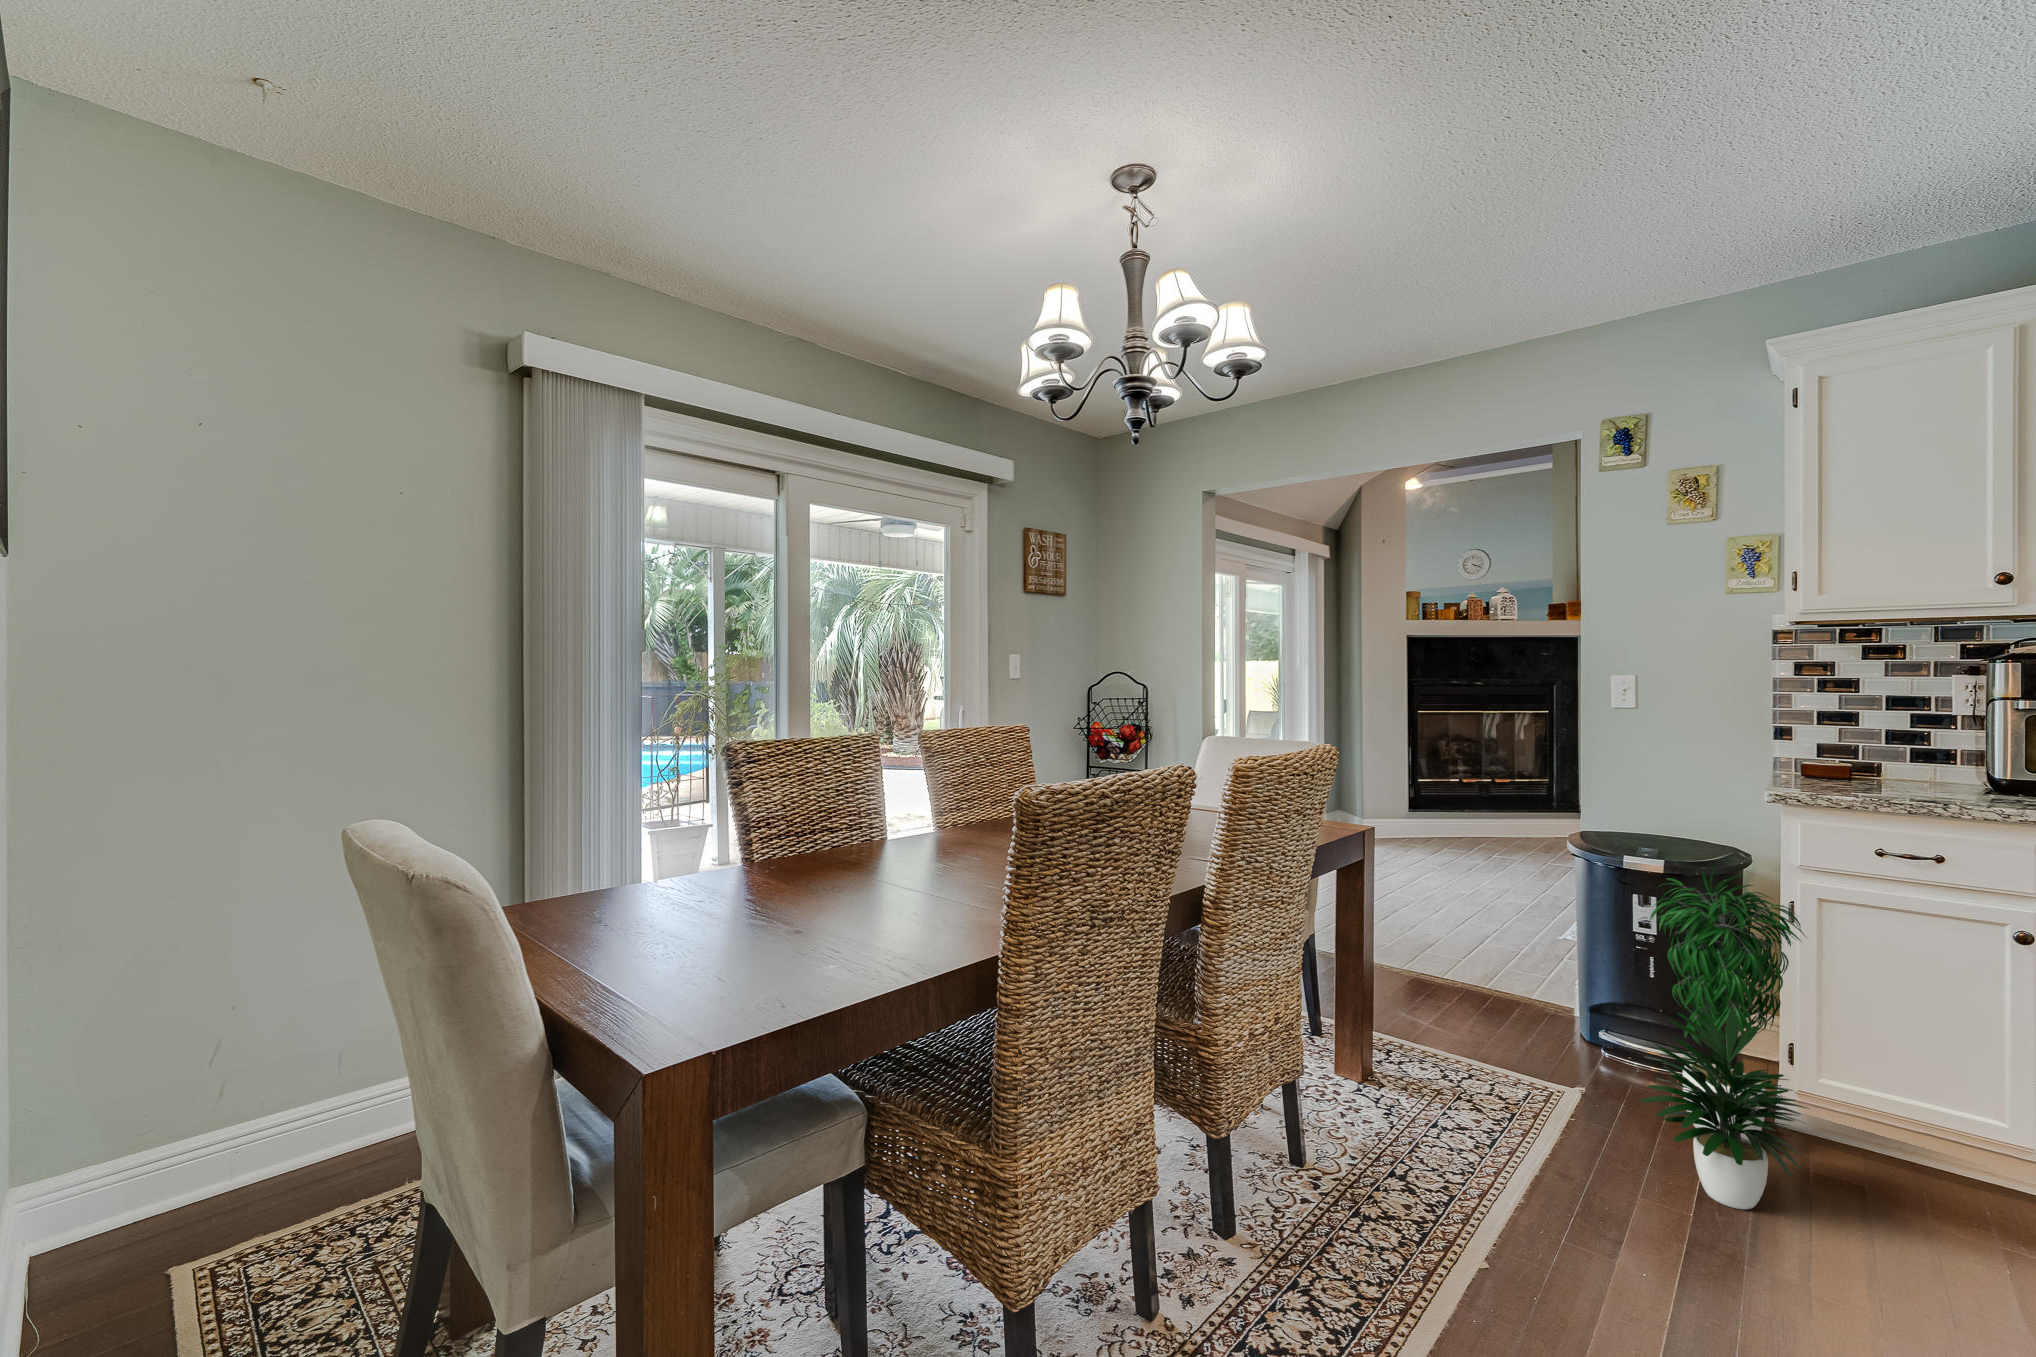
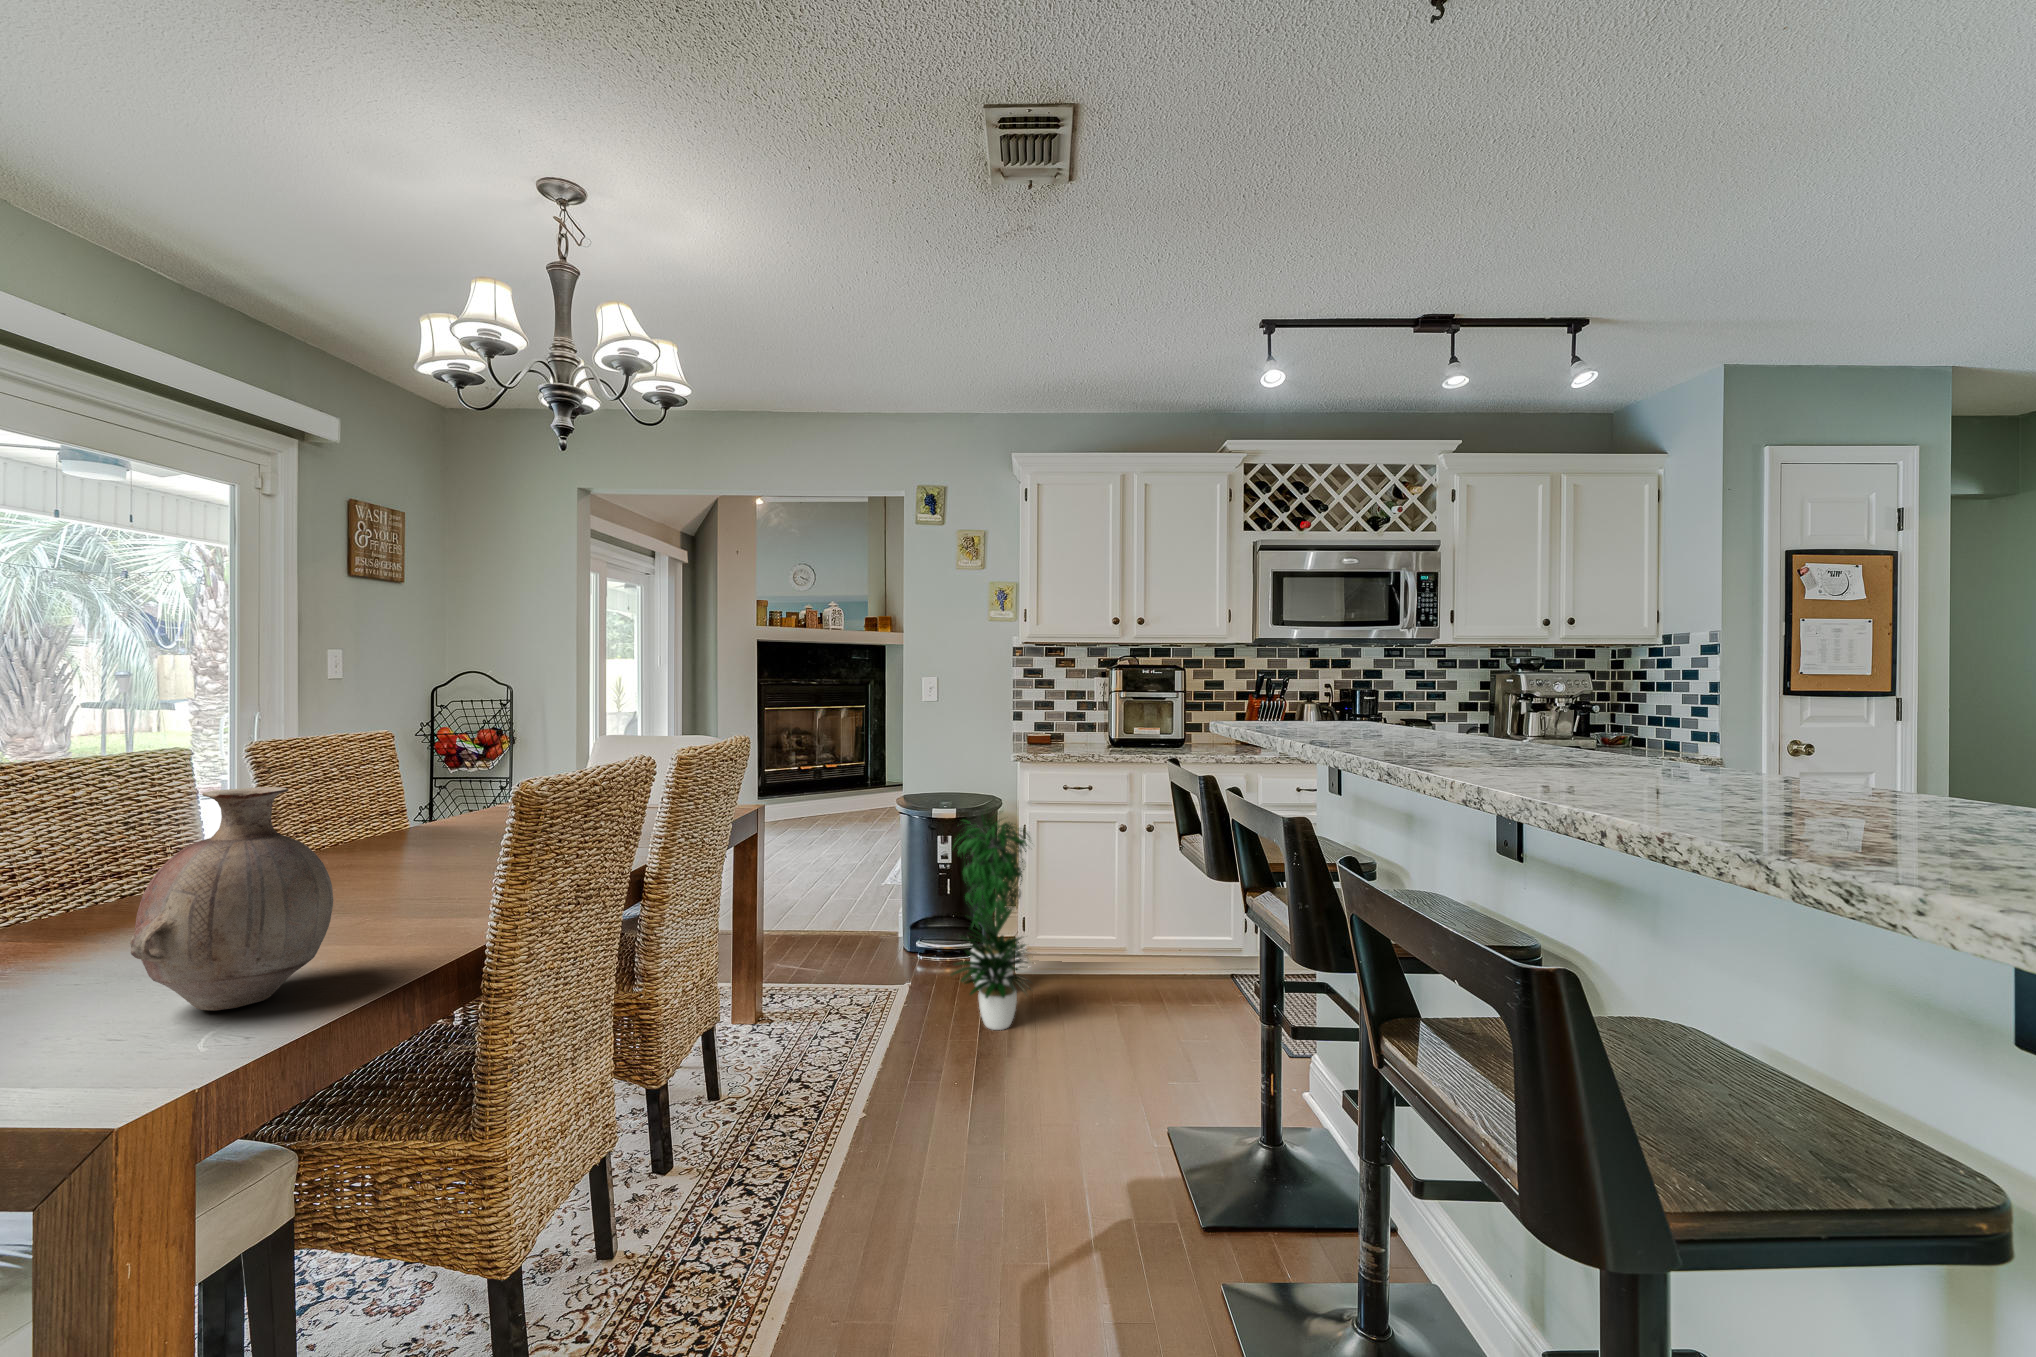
vase: none [728,773,883,970] -> present [130,787,333,1010]

